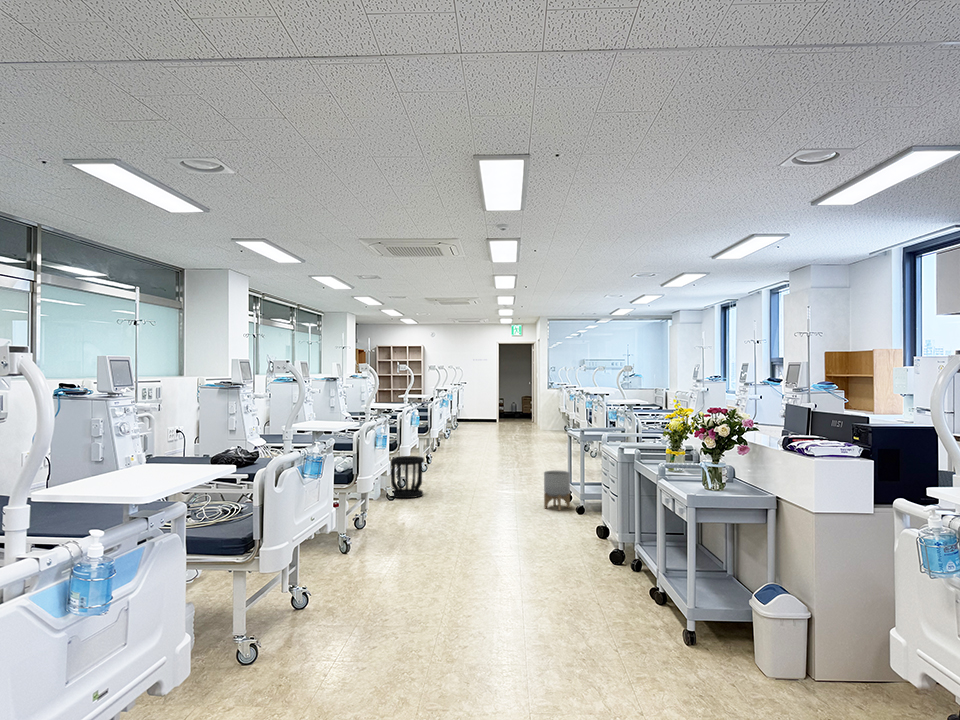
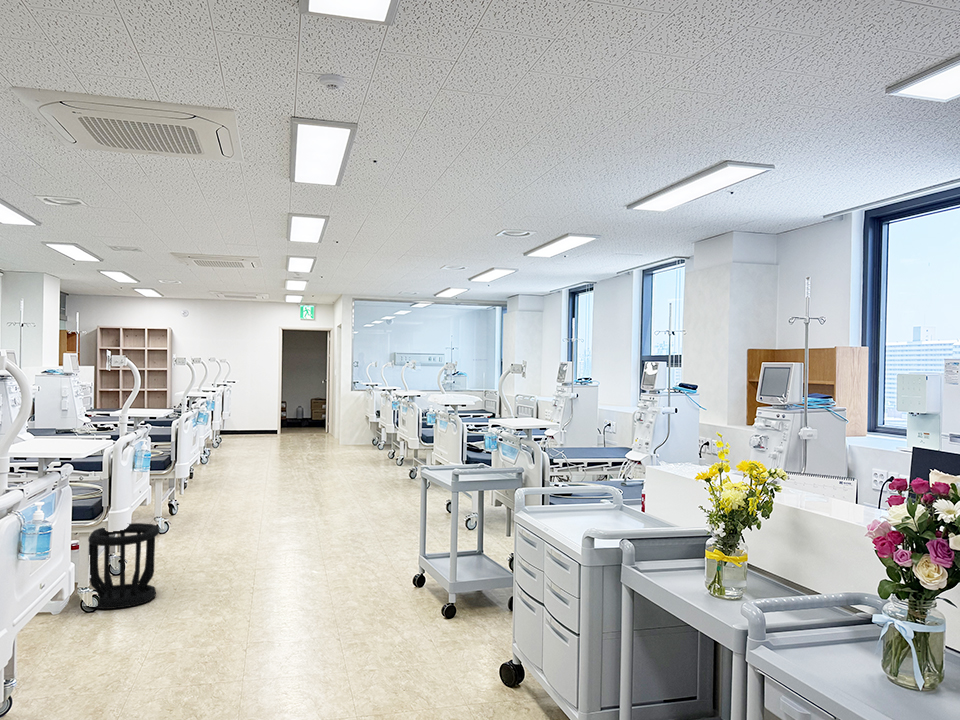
planter: present [544,471,570,511] -> none [387,543,432,618]

